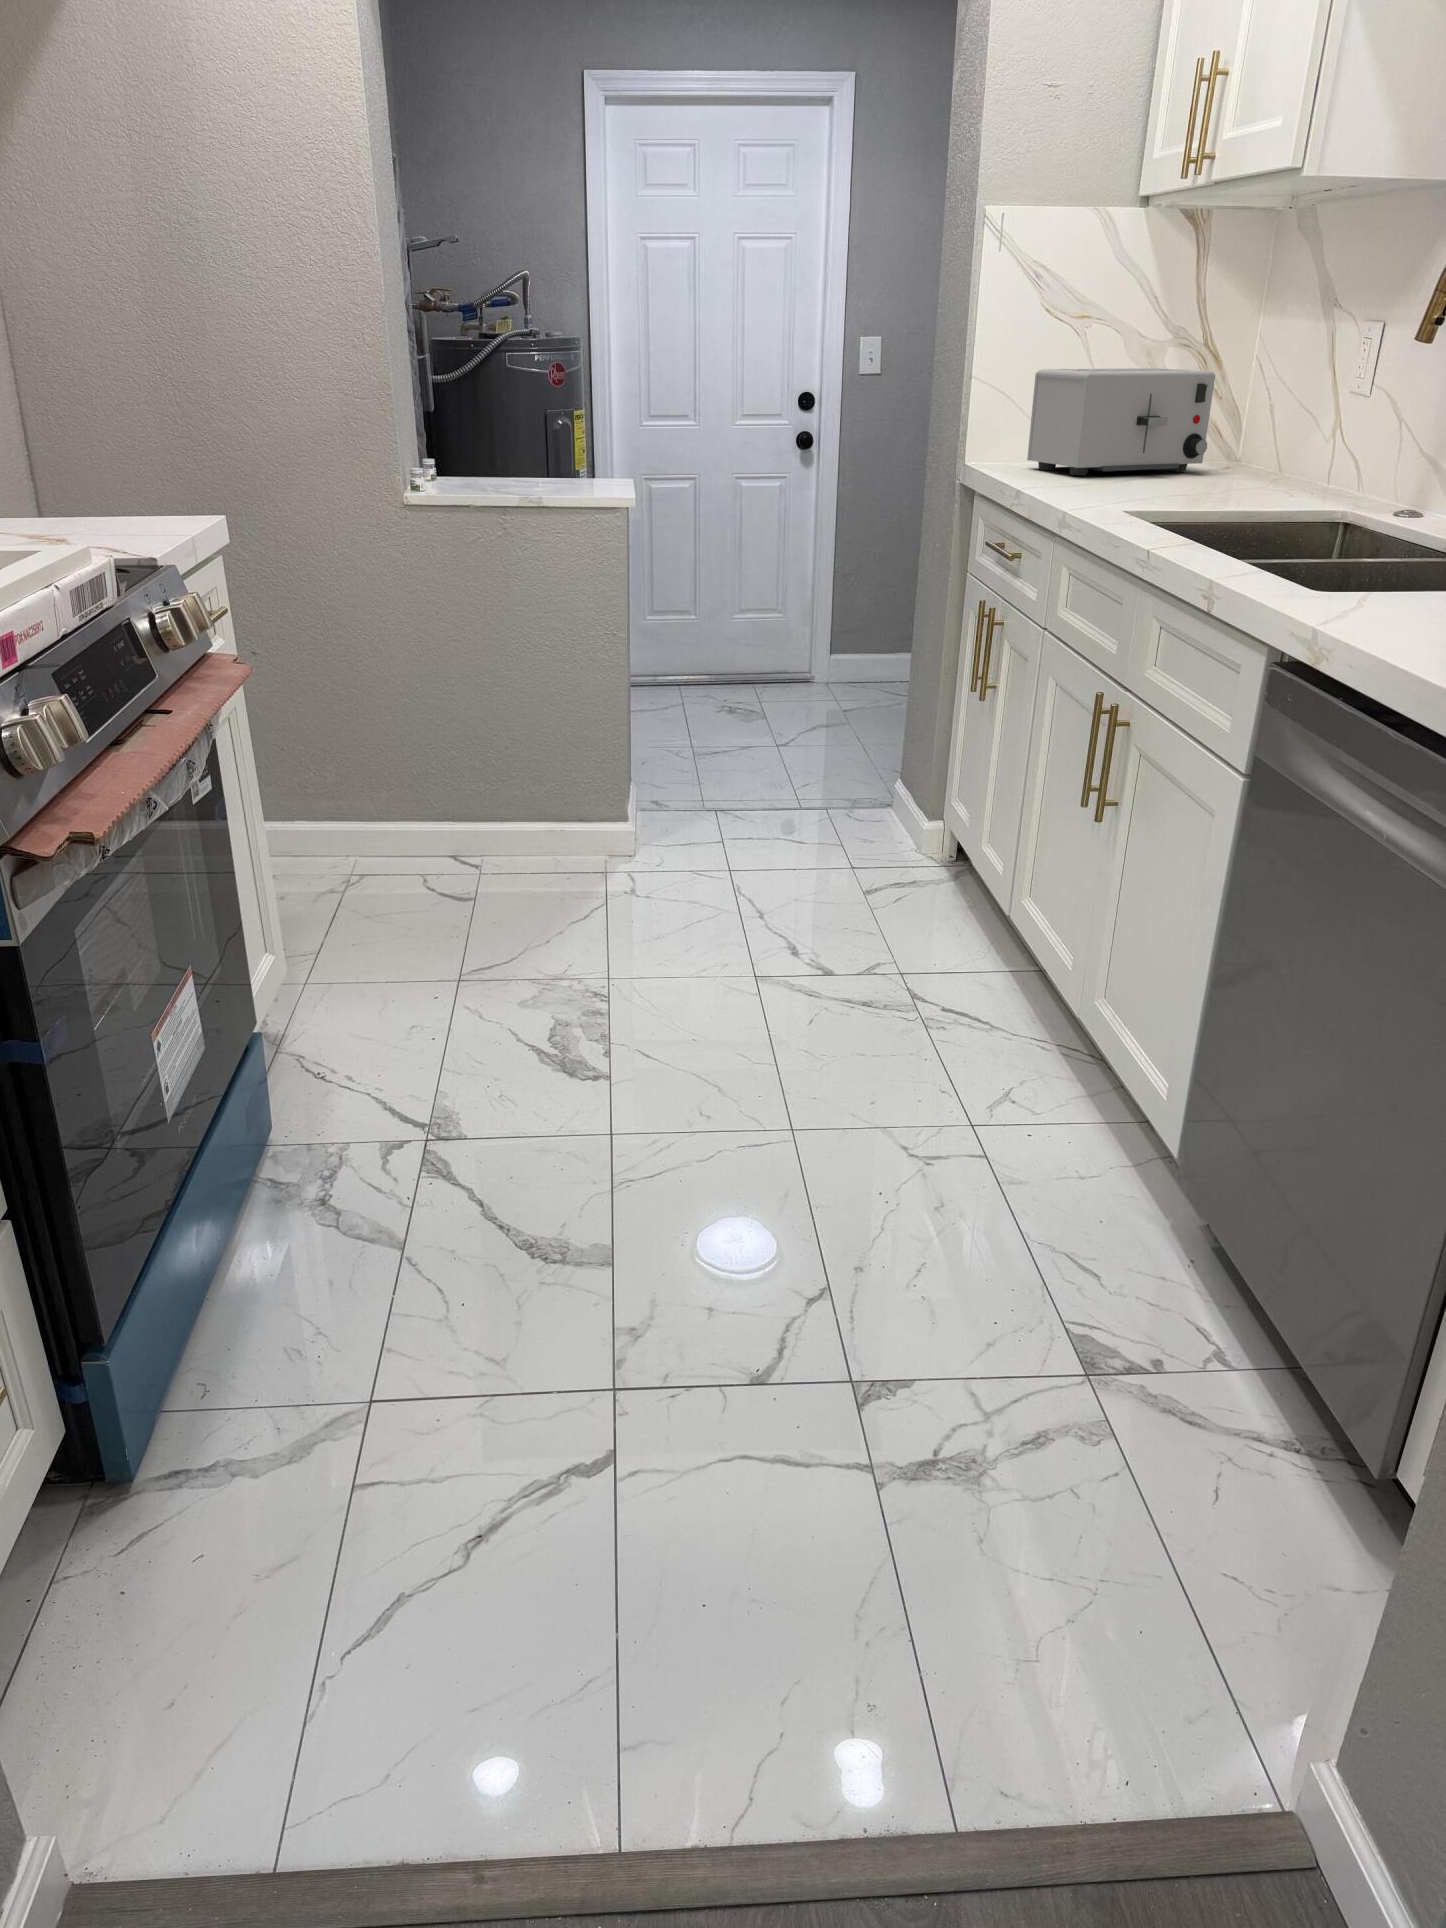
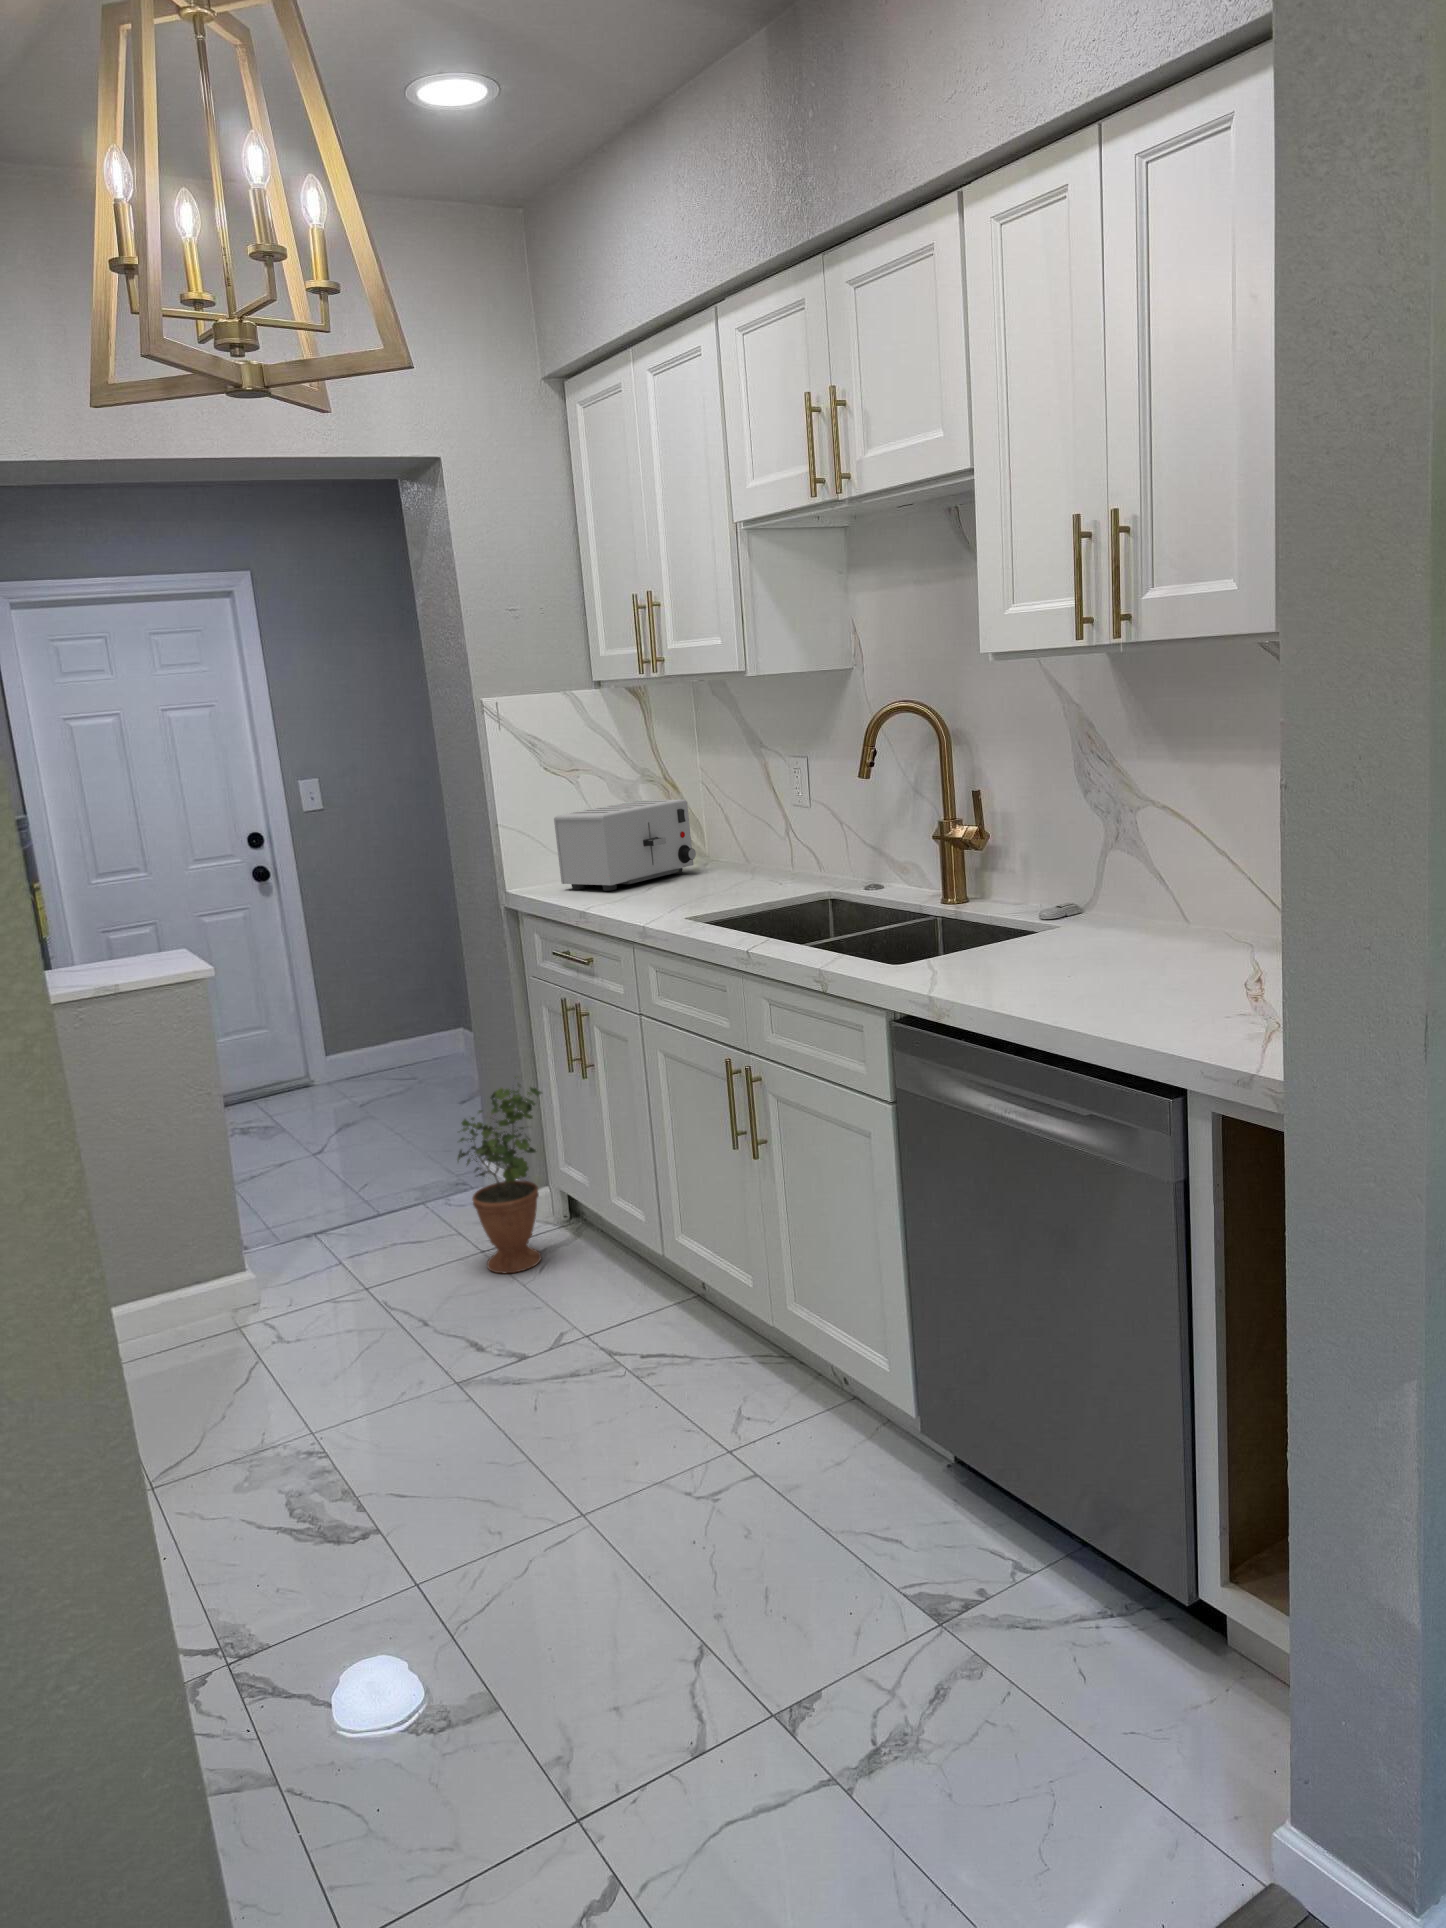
potted plant: none [841,681,949,895] -> present [458,1077,542,1273]

